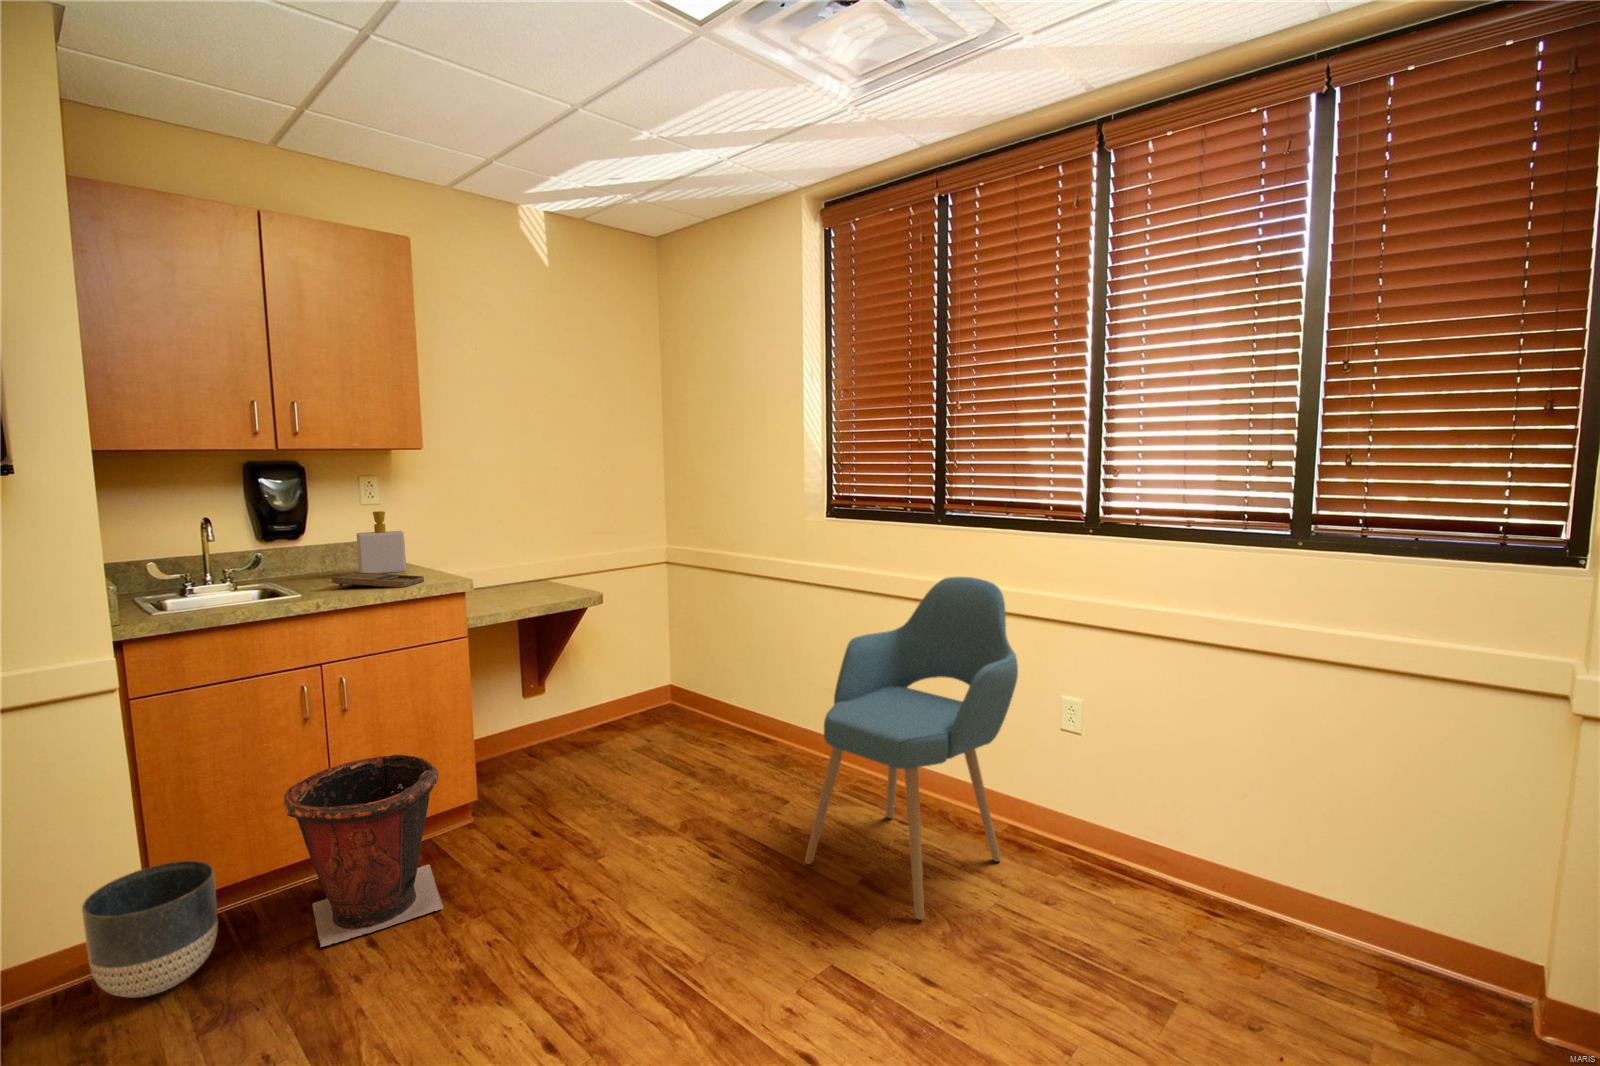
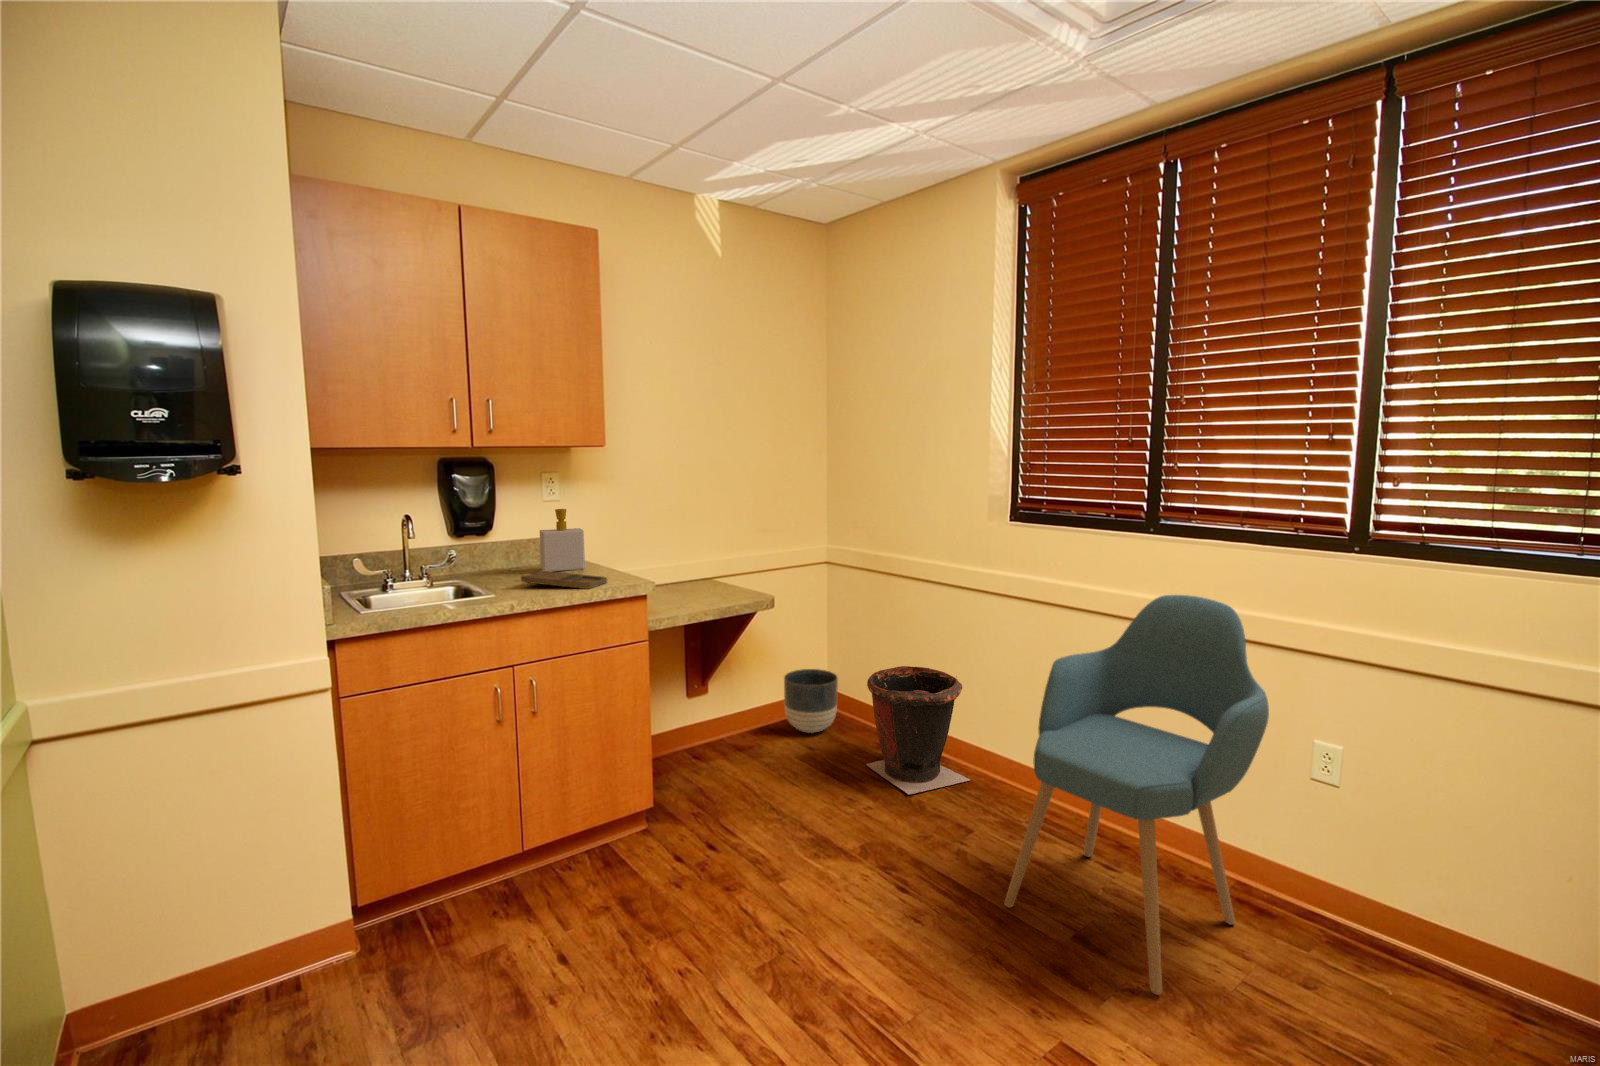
waste bin: present [283,753,443,947] -> present [866,666,970,795]
planter: present [82,861,218,998] -> present [784,669,838,733]

